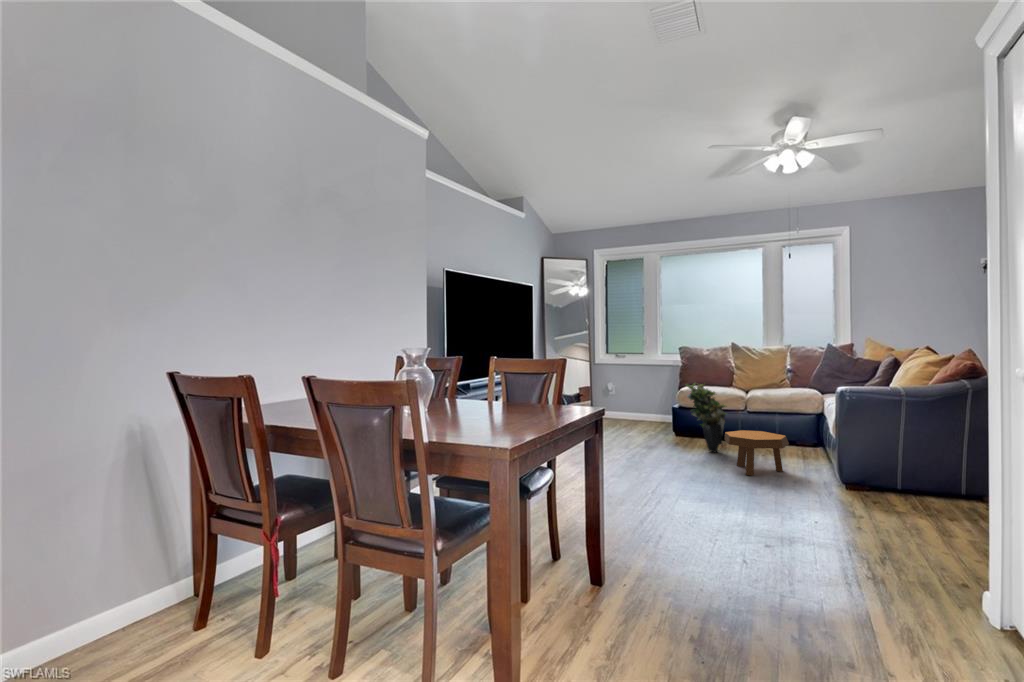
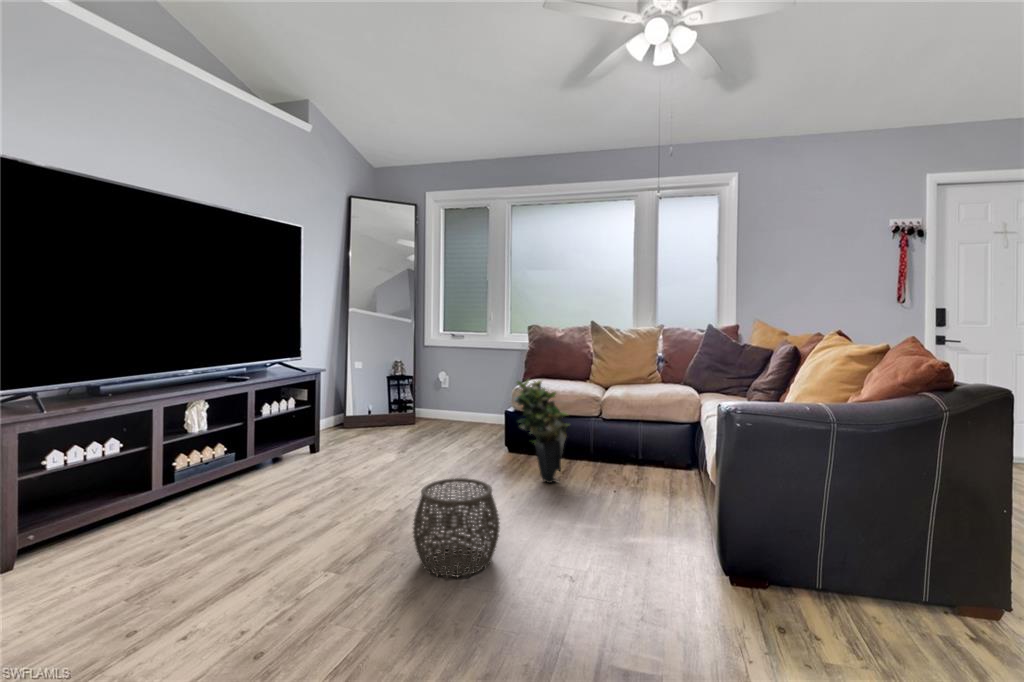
footstool: present [725,430,789,476] -> none [554,457,647,543]
woven basket: none [651,435,703,485] -> present [413,478,500,577]

